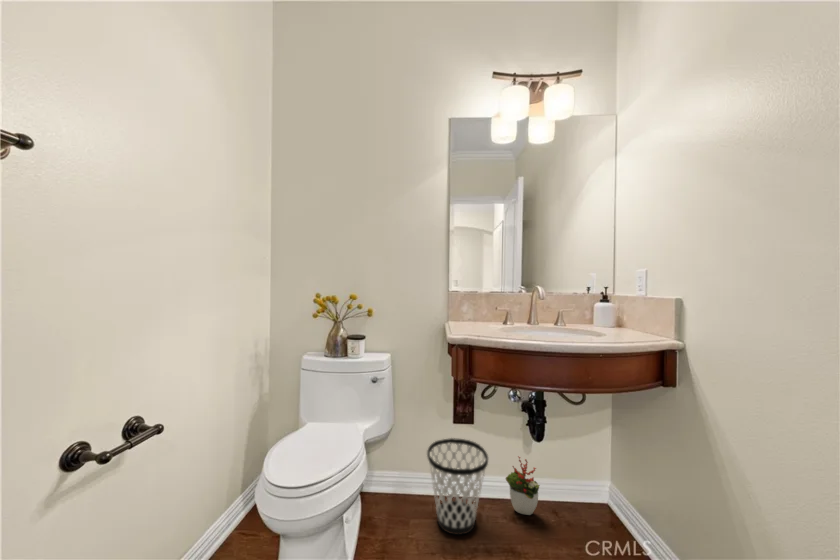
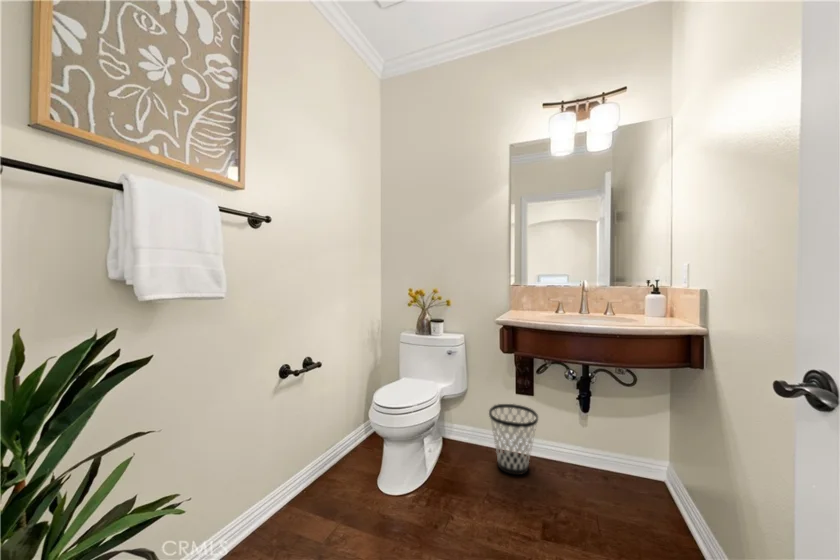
decorative plant: present [506,456,540,515] -> none [558,425,588,475]

